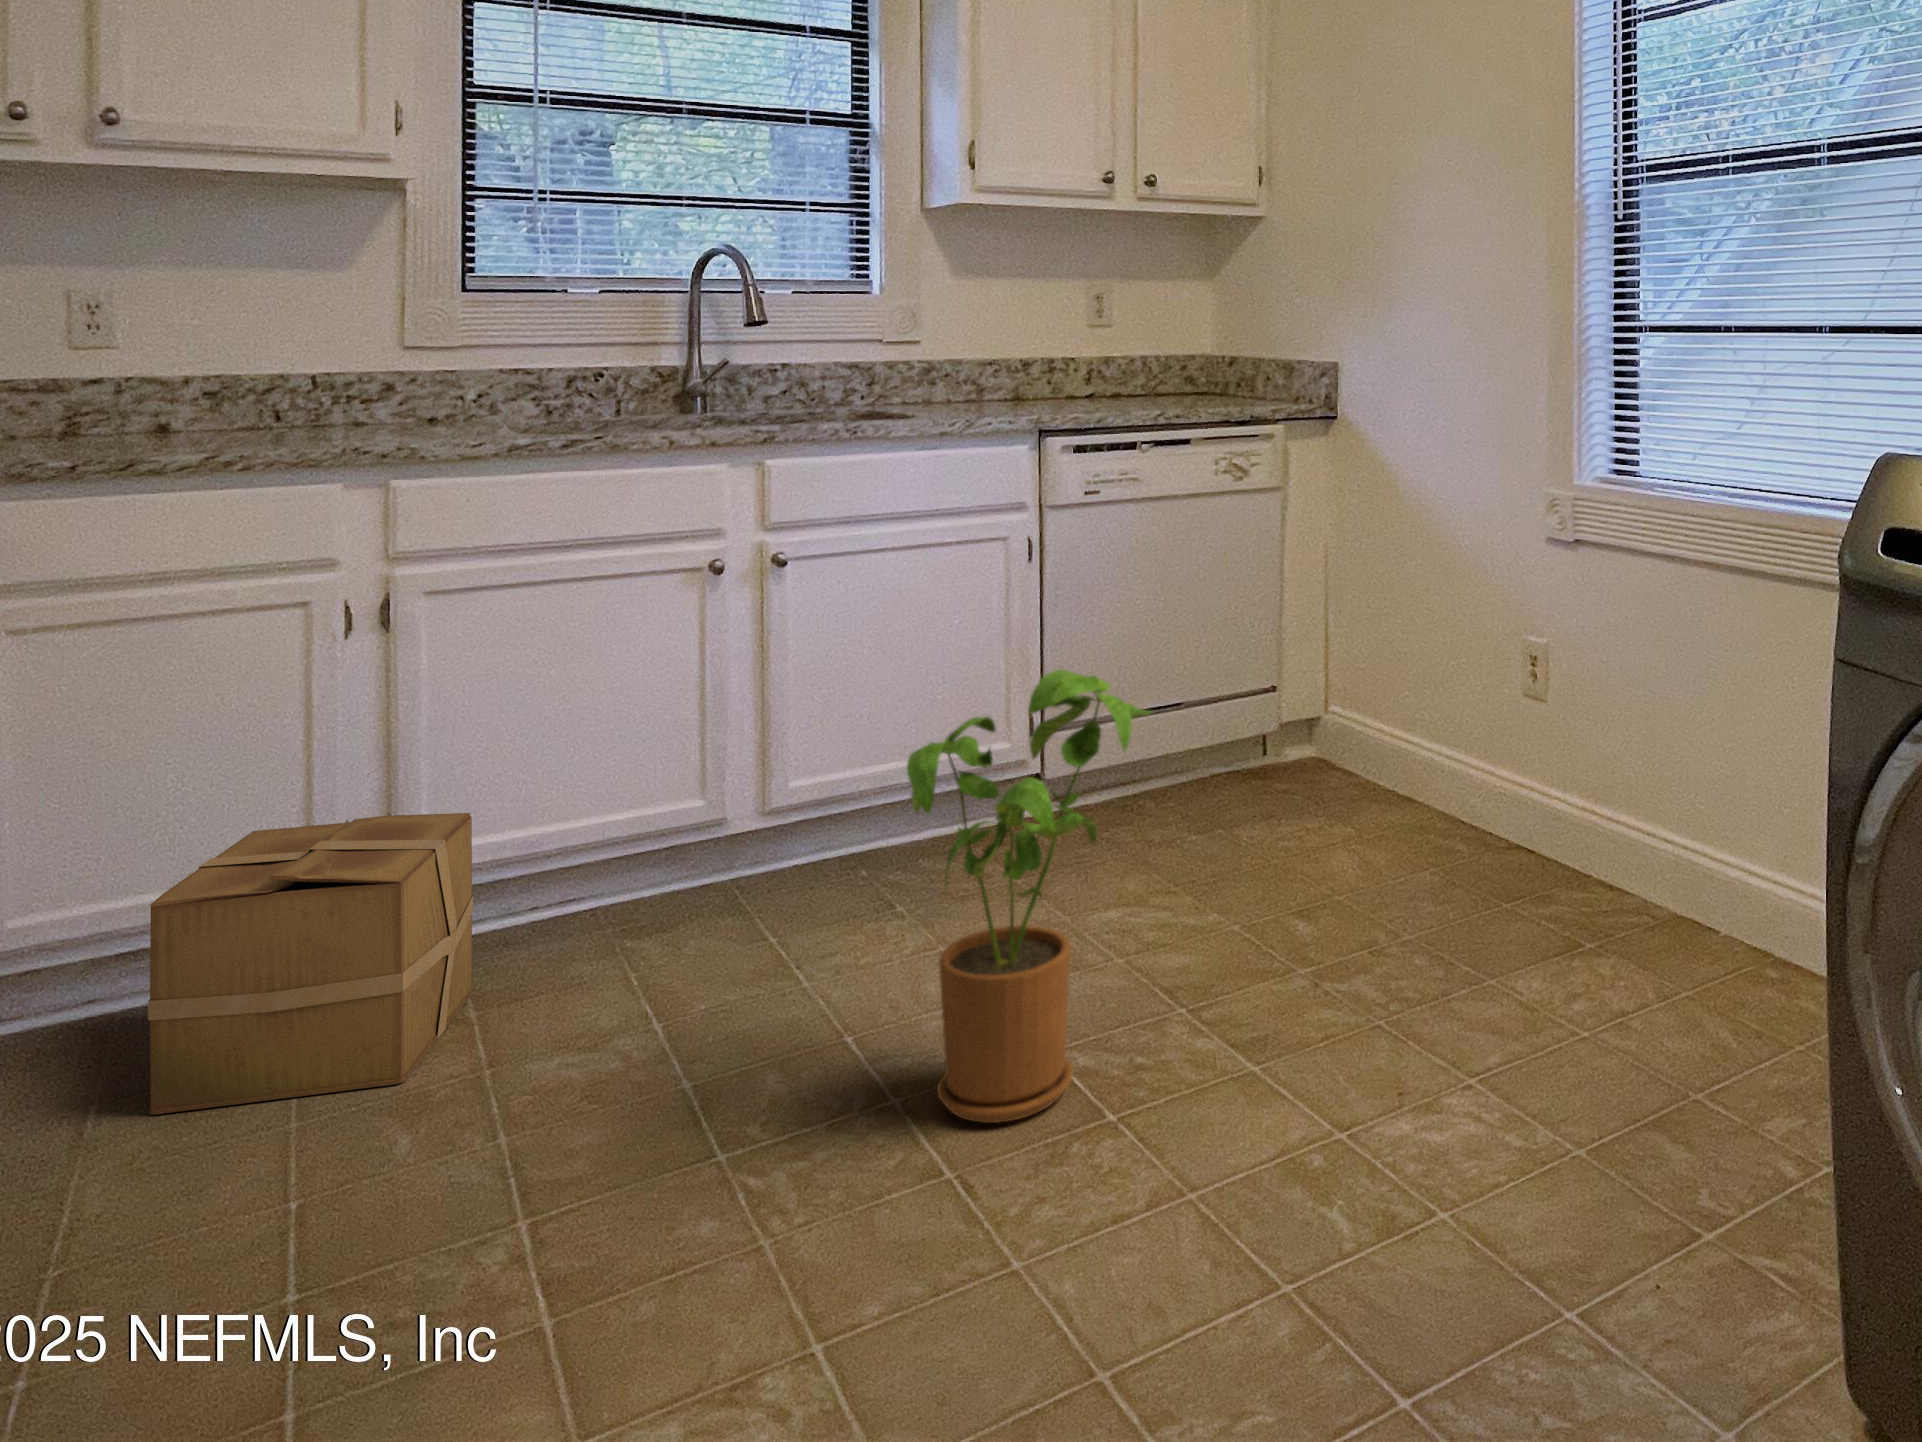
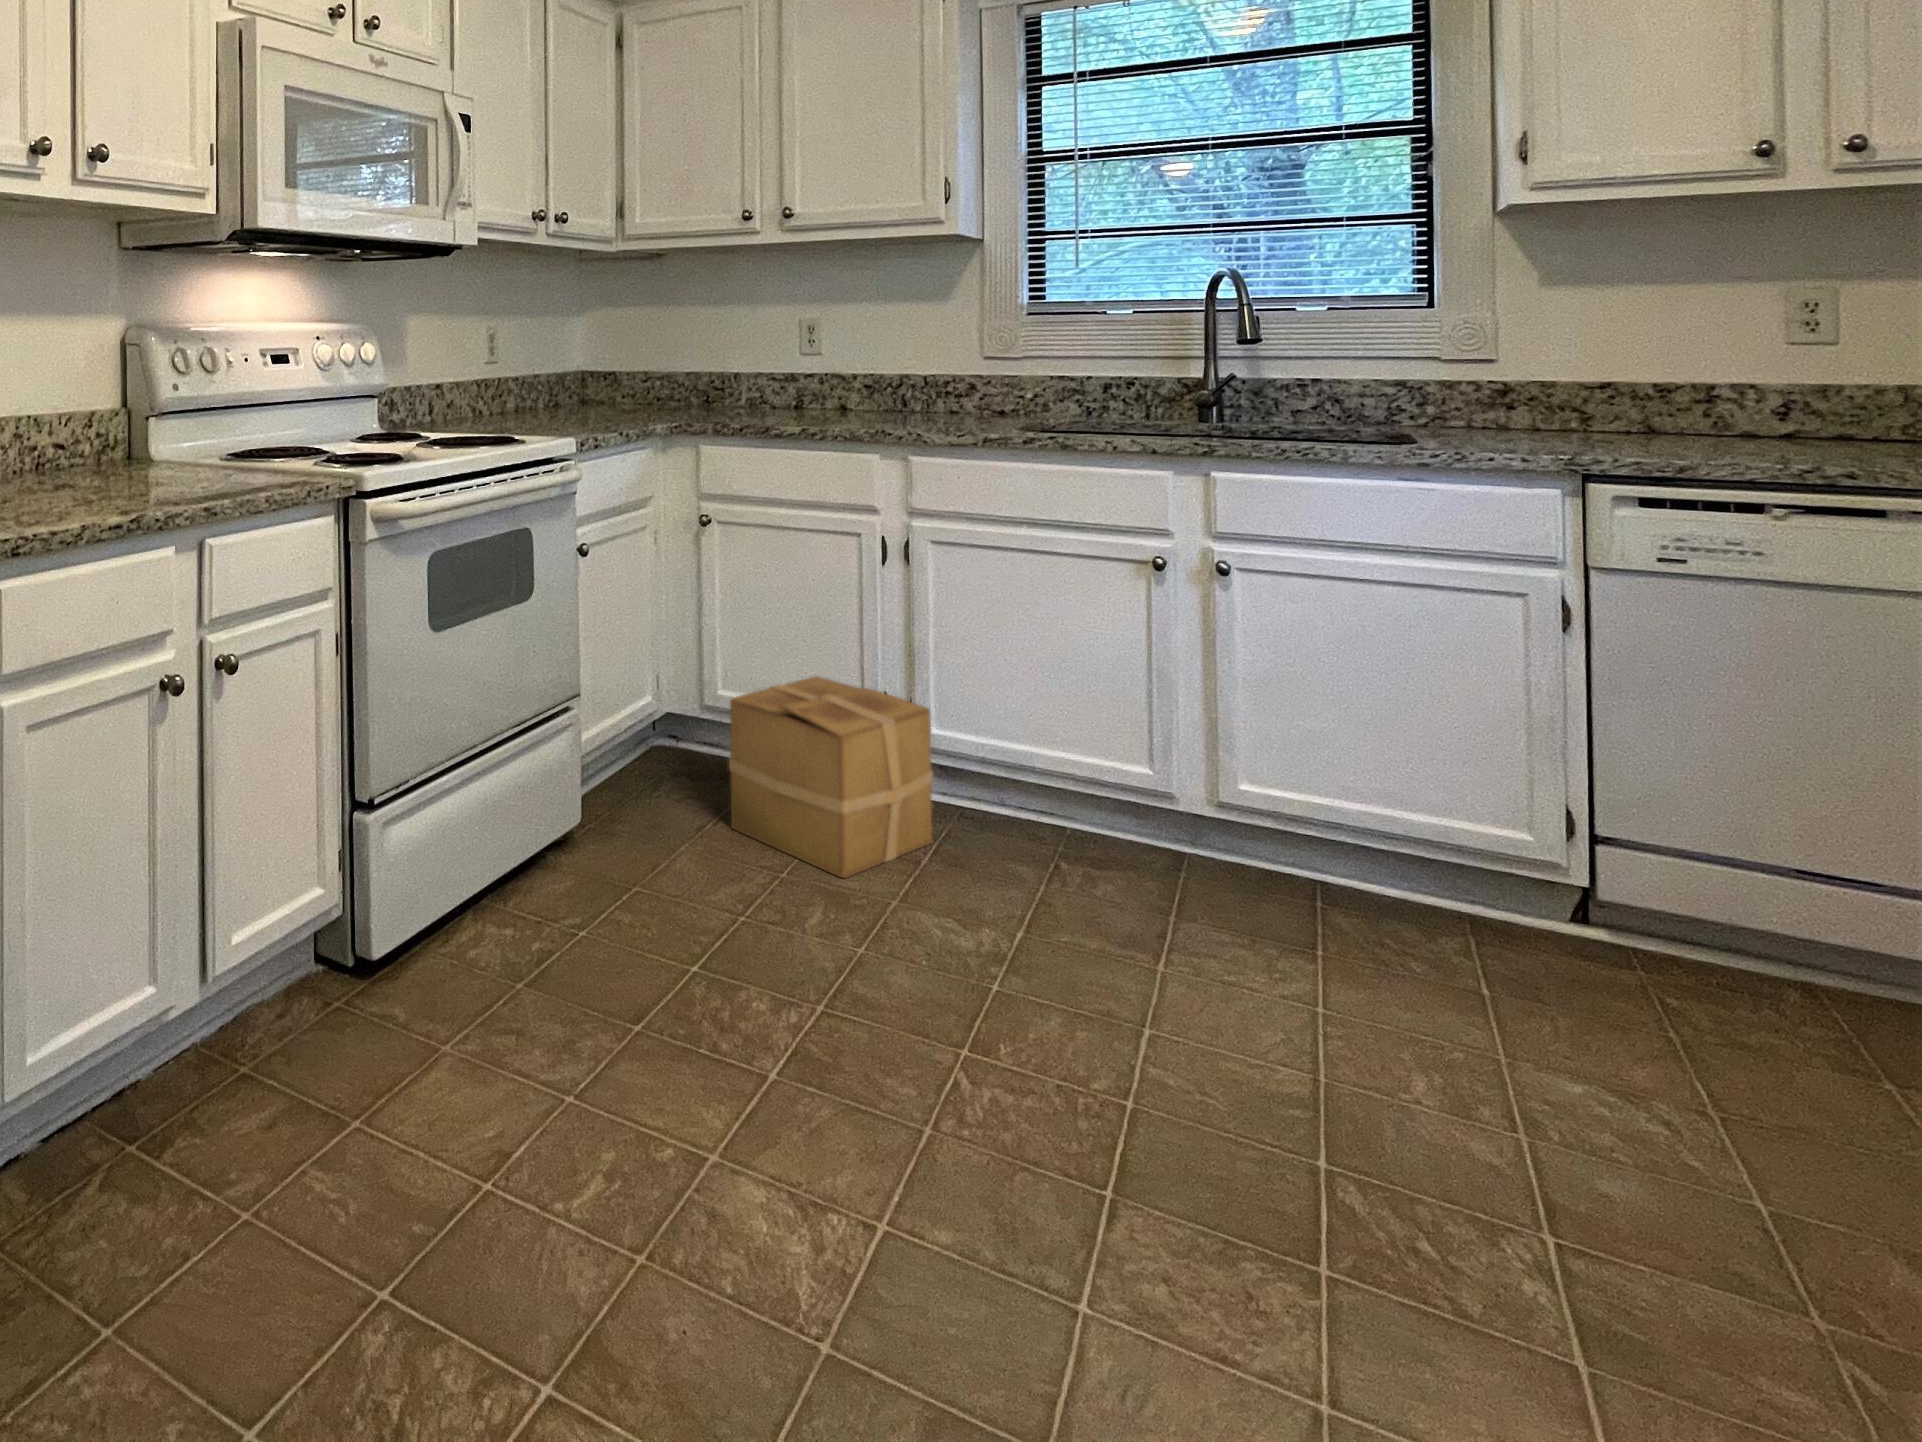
house plant: present [907,669,1151,1123] -> none [1126,737,1449,1210]

